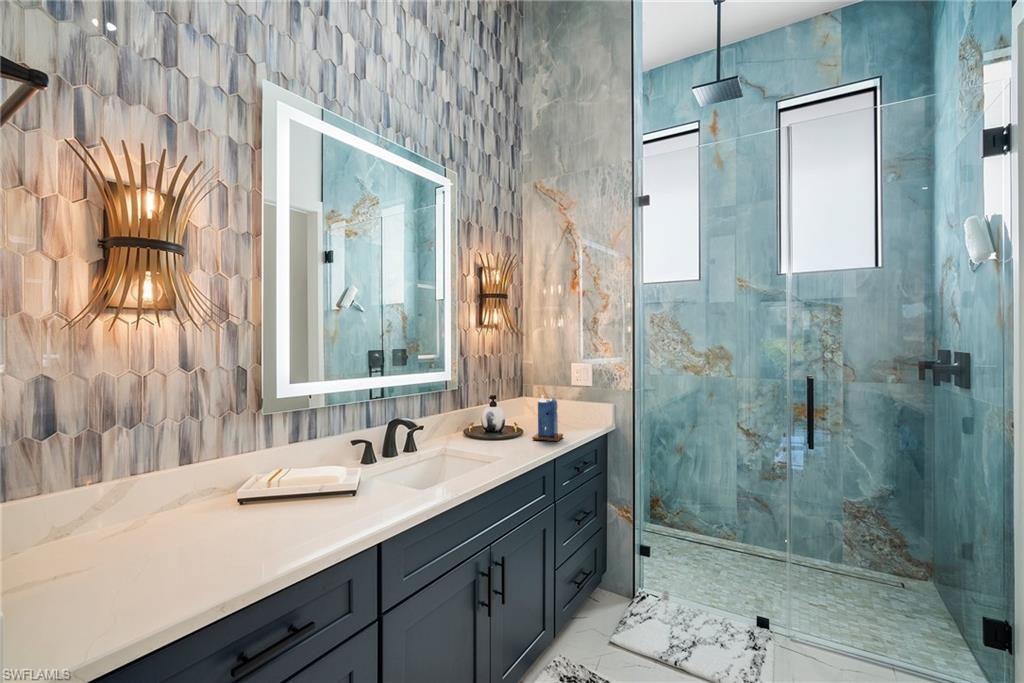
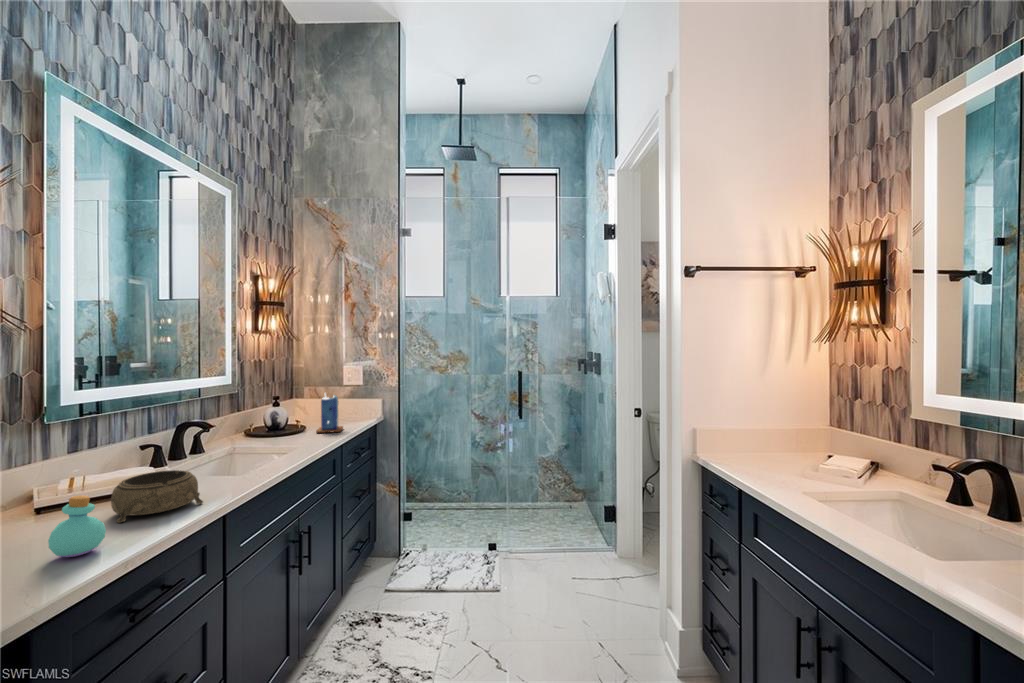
decorative bowl: none [272,480,360,538] -> present [111,470,203,523]
perfume bottle: none [171,512,229,583] -> present [48,496,106,557]

